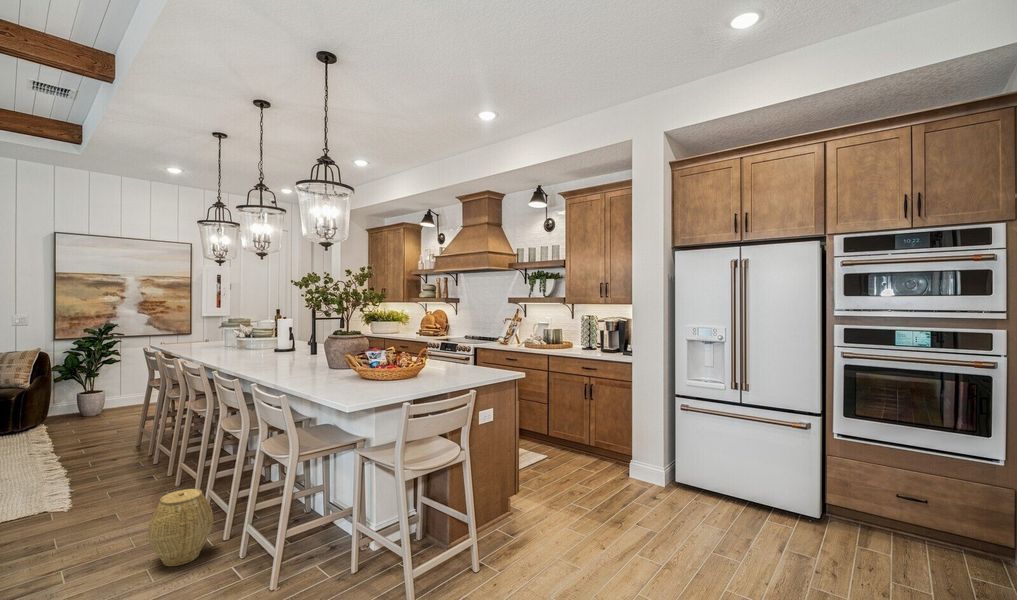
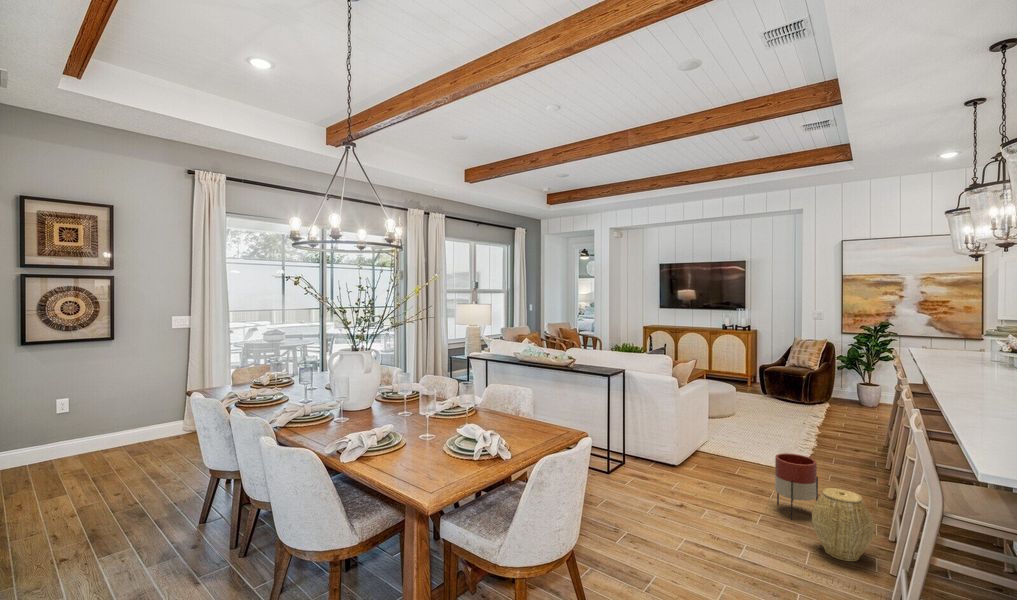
planter: none [73,476,130,558] -> present [775,453,818,520]

